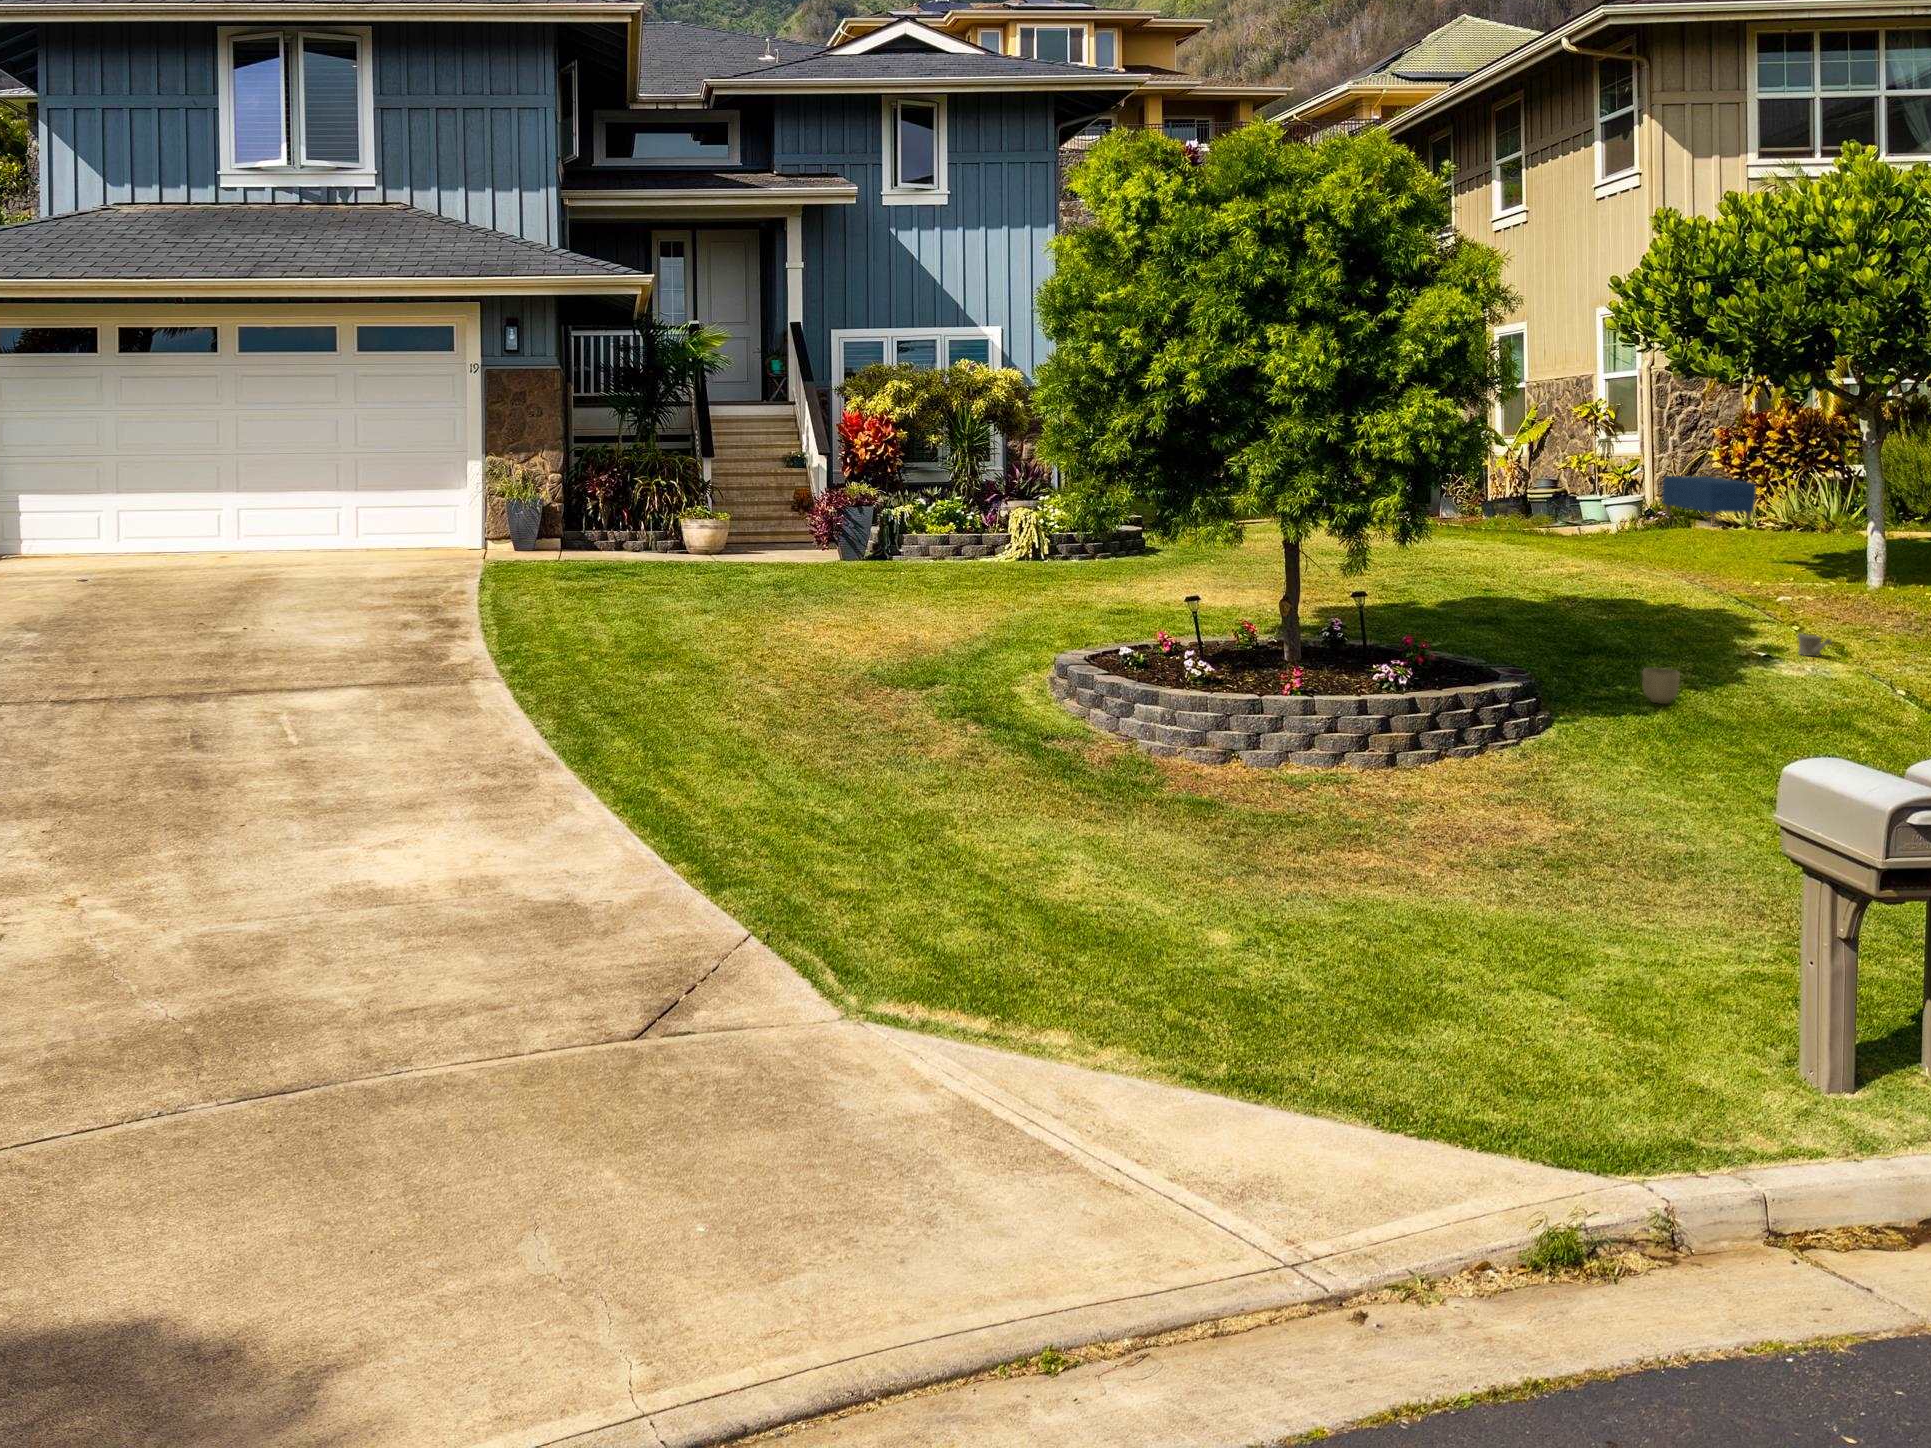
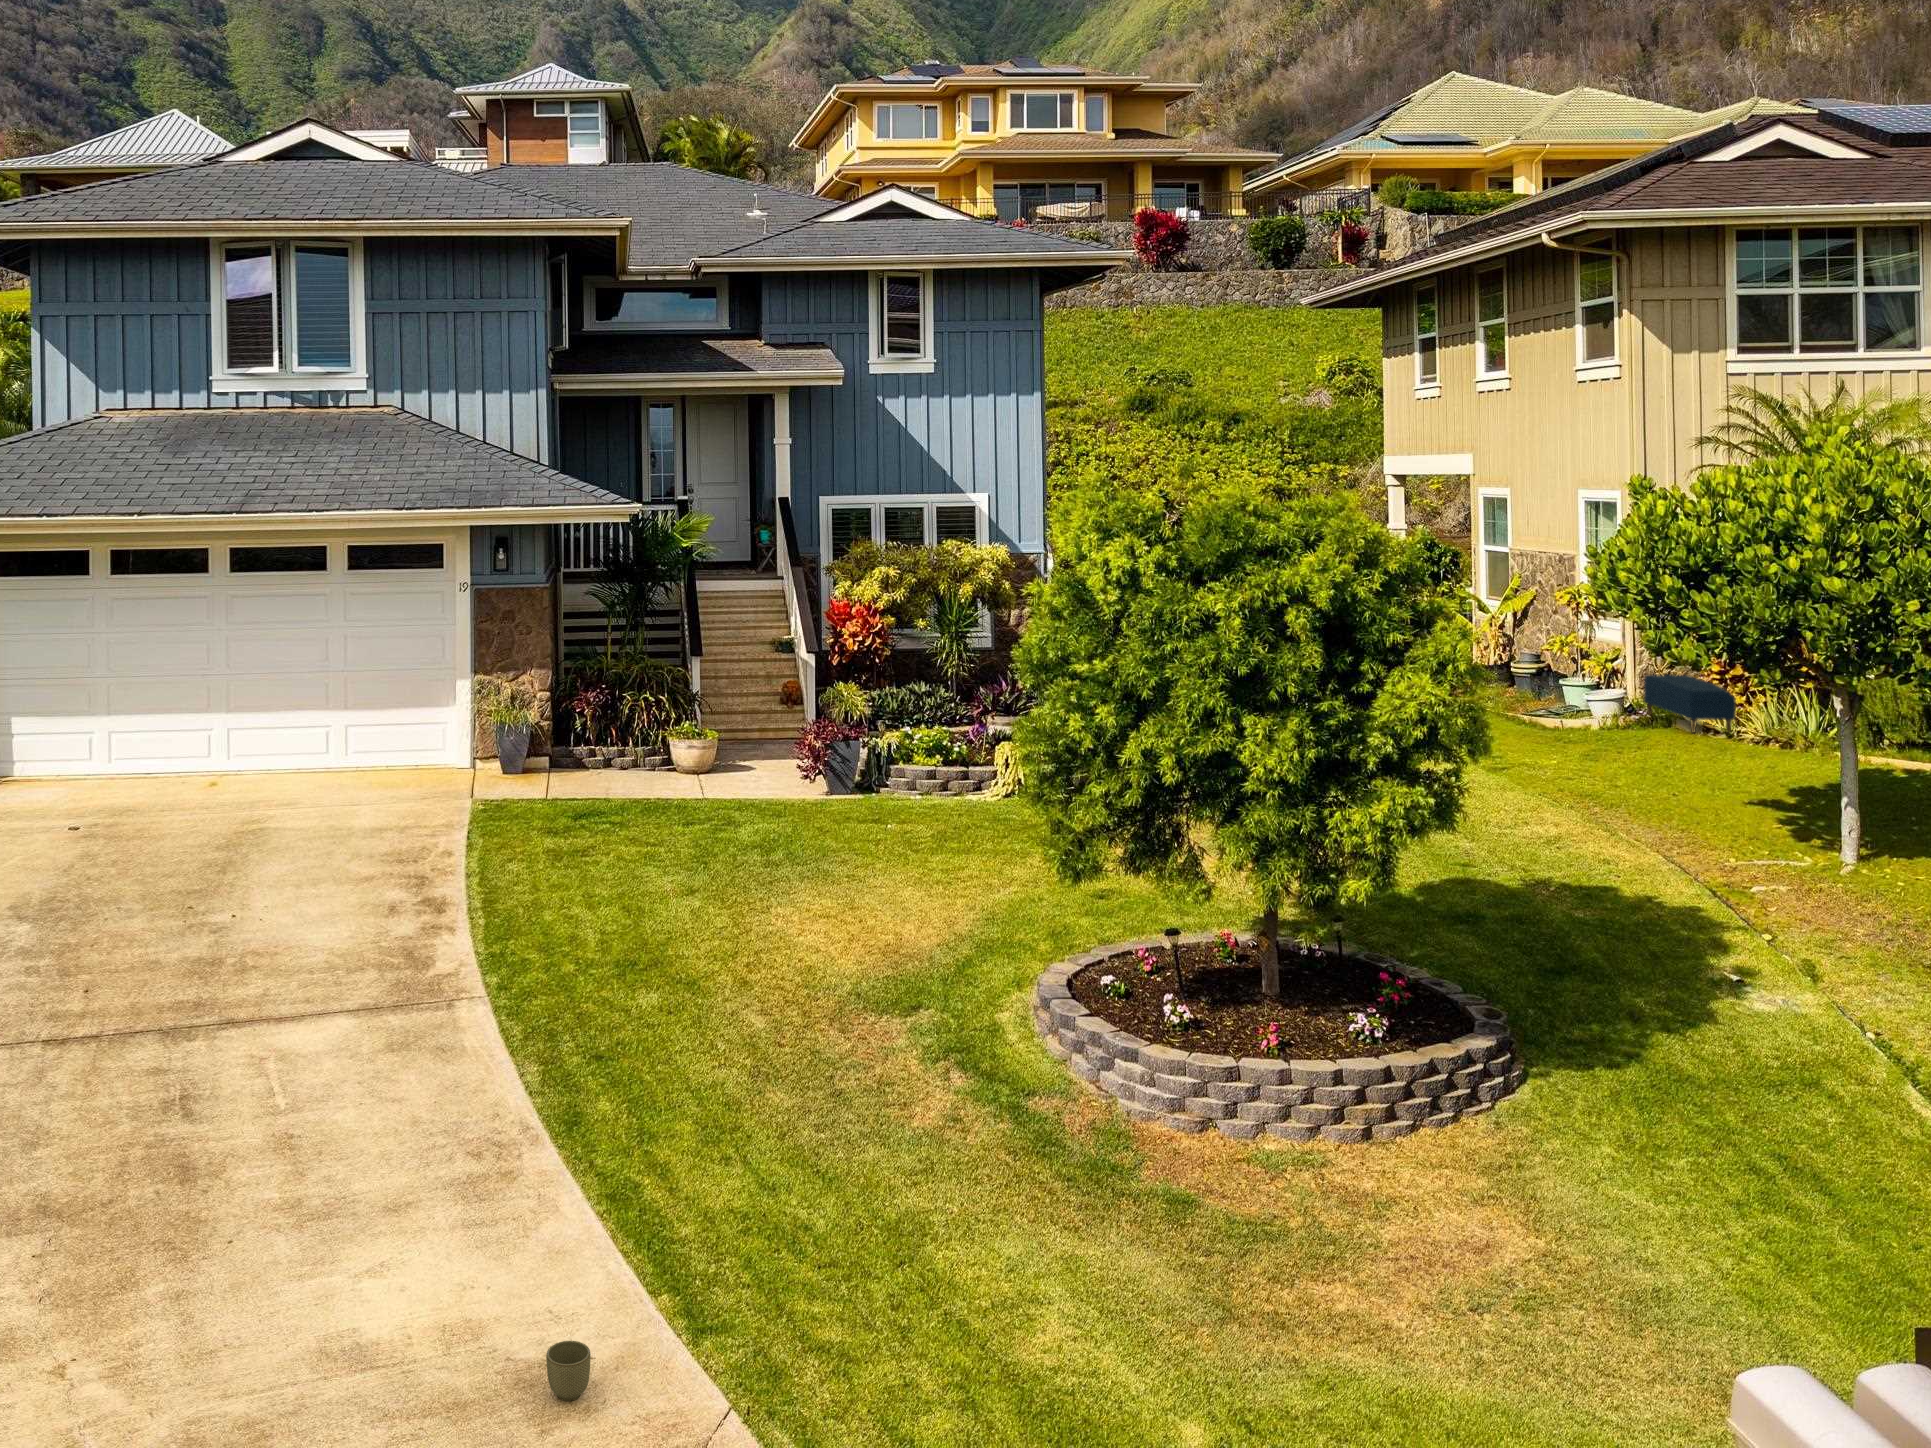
watering can: present [1798,633,1832,656] -> none [1771,948,1804,976]
planter: present [1643,668,1680,704] -> present [546,1341,591,1401]

